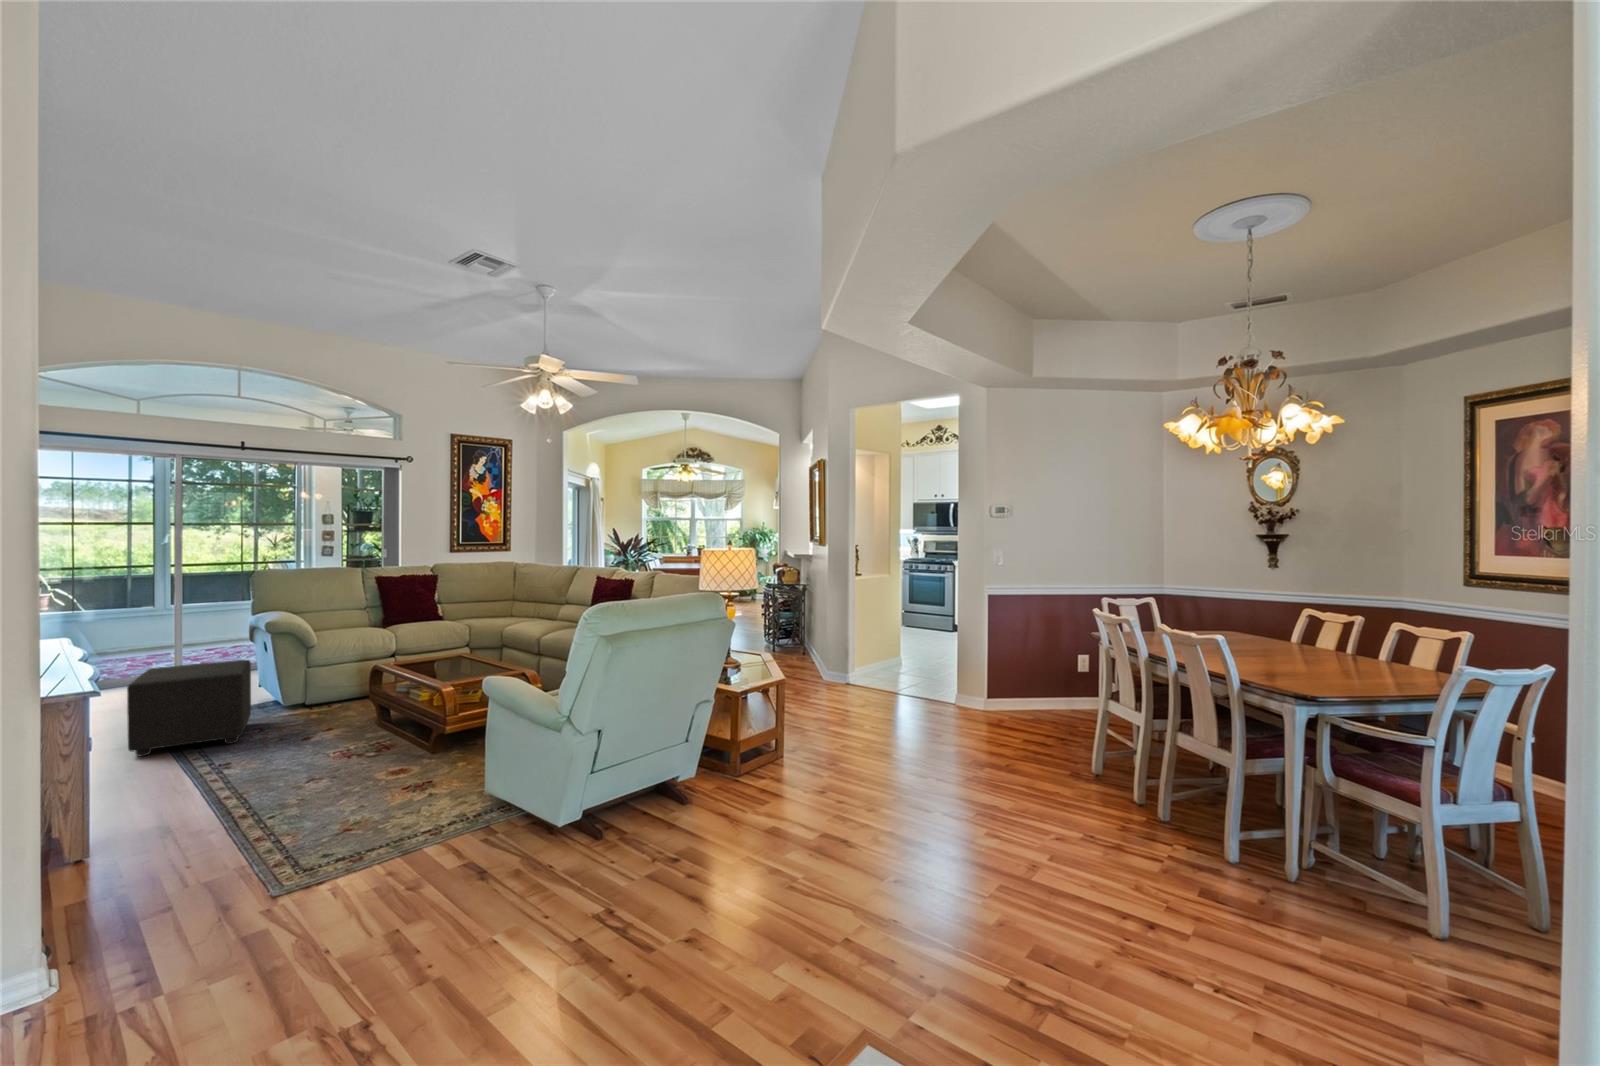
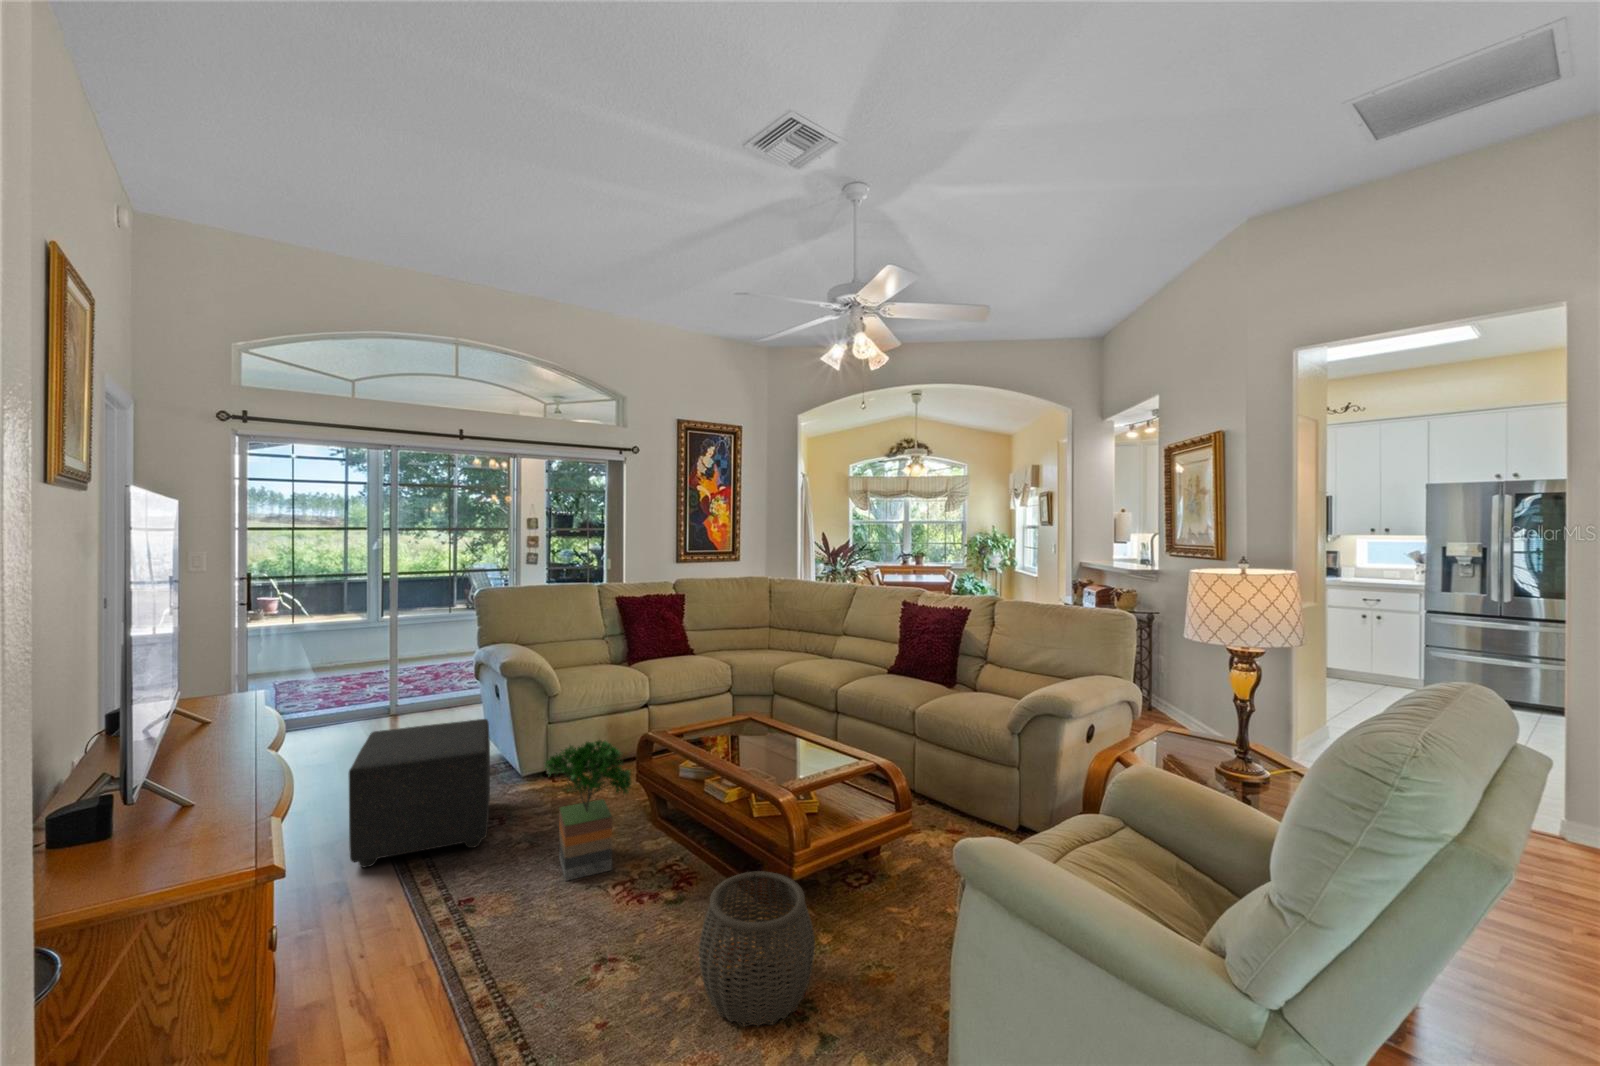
potted tree: none [283,662,354,754] -> present [546,740,631,881]
woven basket: none [364,720,444,796] -> present [698,871,815,1026]

